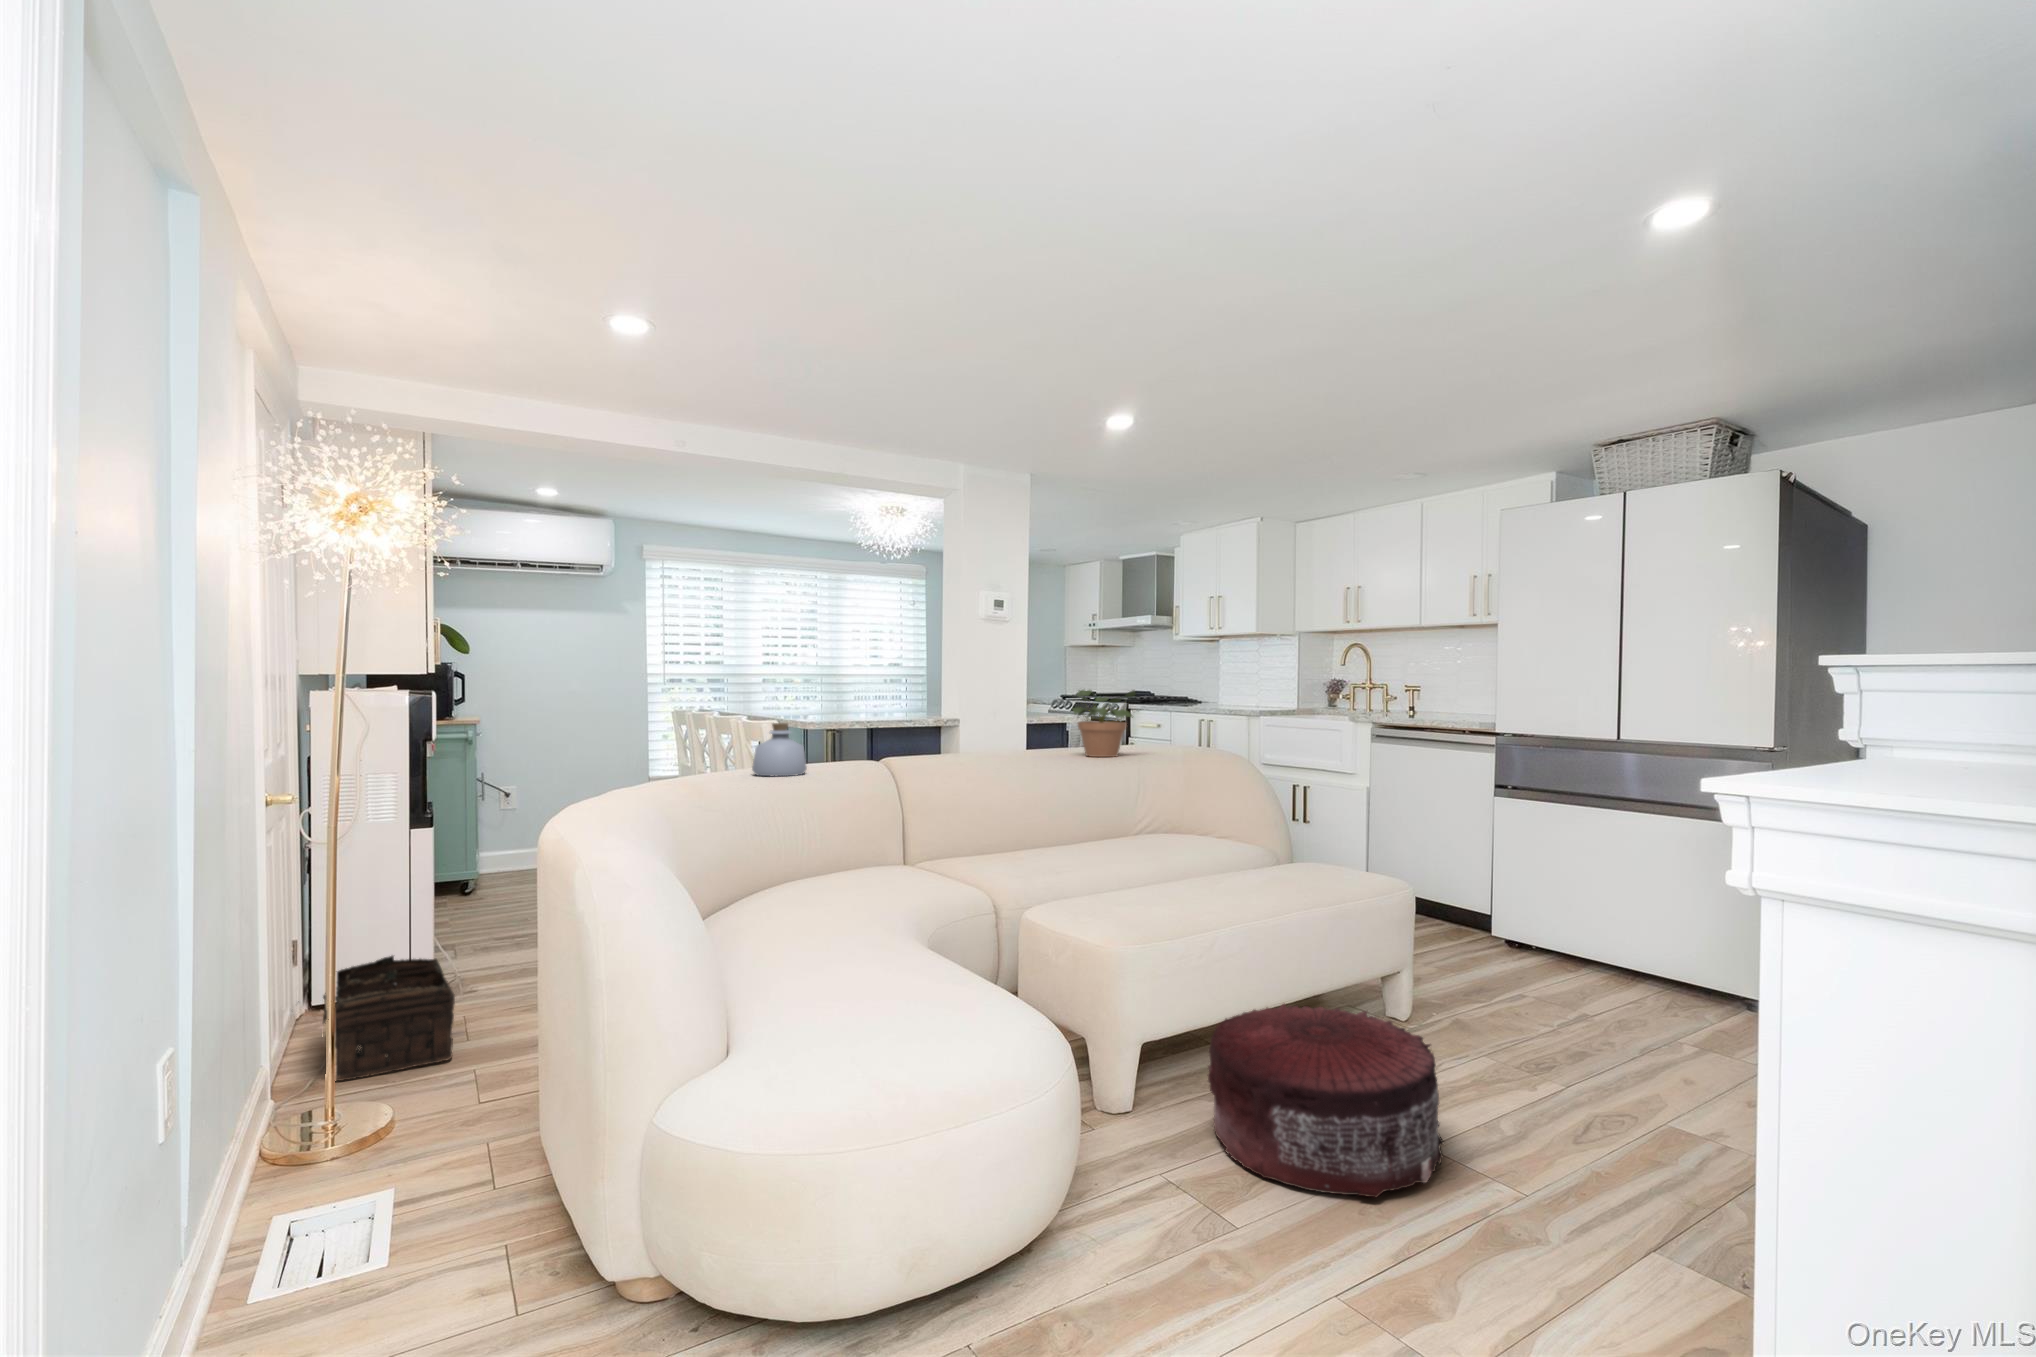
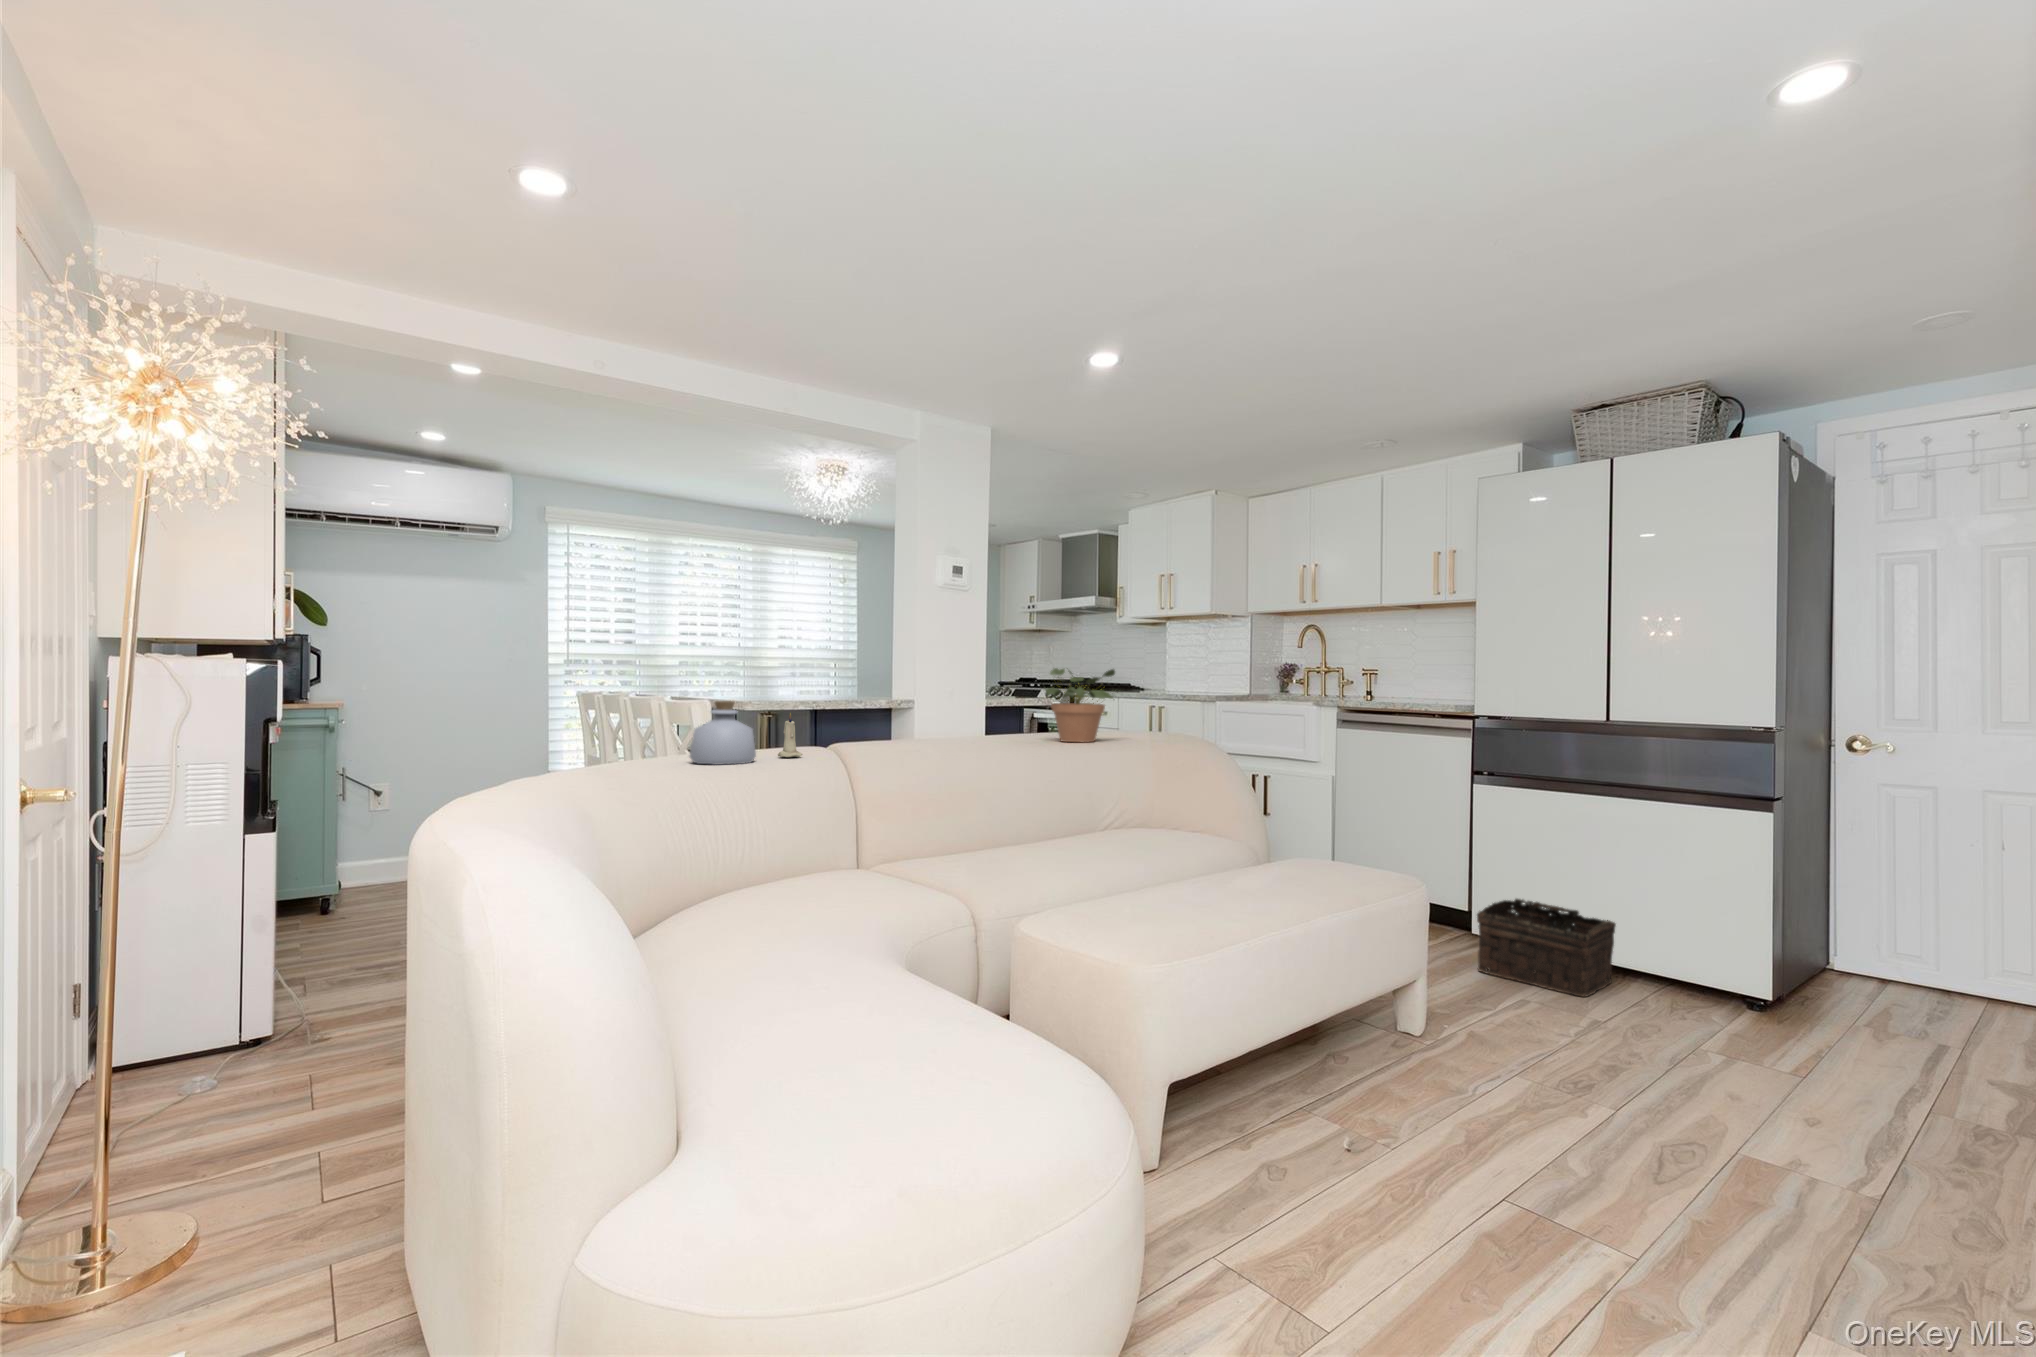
candle: none [826,732,847,770] -> present [778,713,803,757]
basket: present [323,956,455,1081] -> present [1477,899,1616,997]
pouf: present [1208,1003,1444,1198] -> none [1276,1024,1562,1273]

